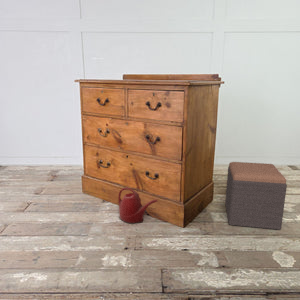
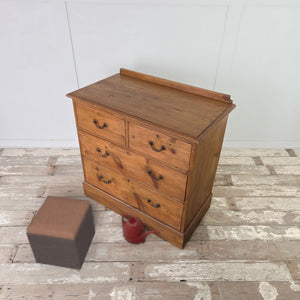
footstool: present [225,162,287,230] -> present [26,196,95,270]

